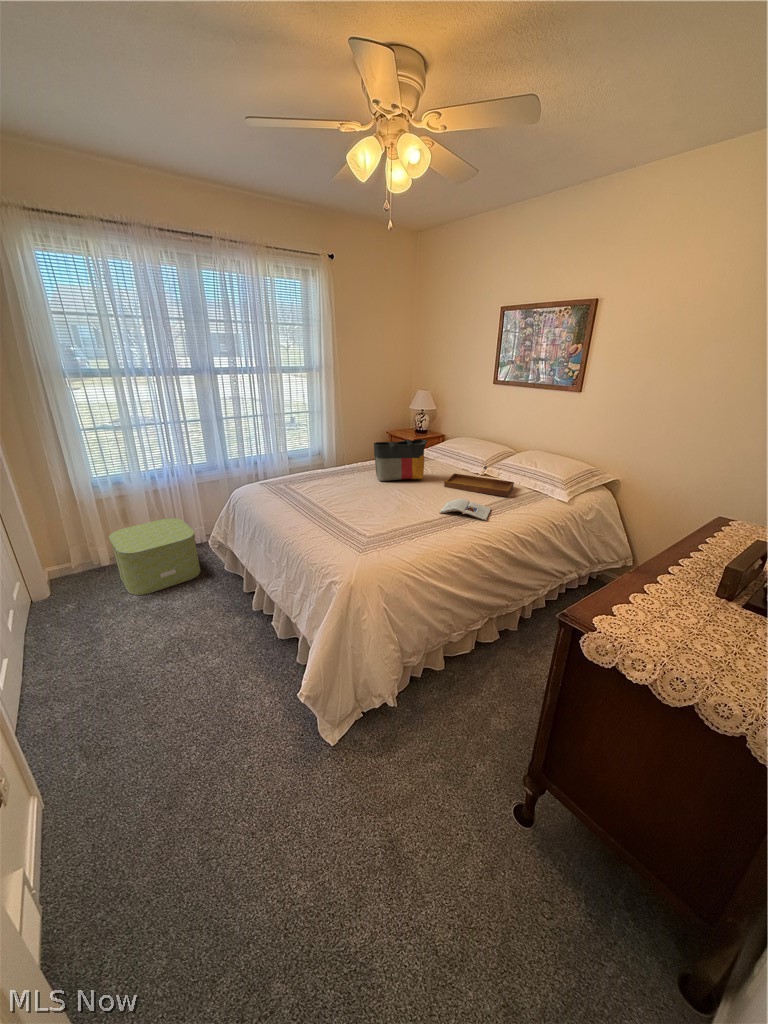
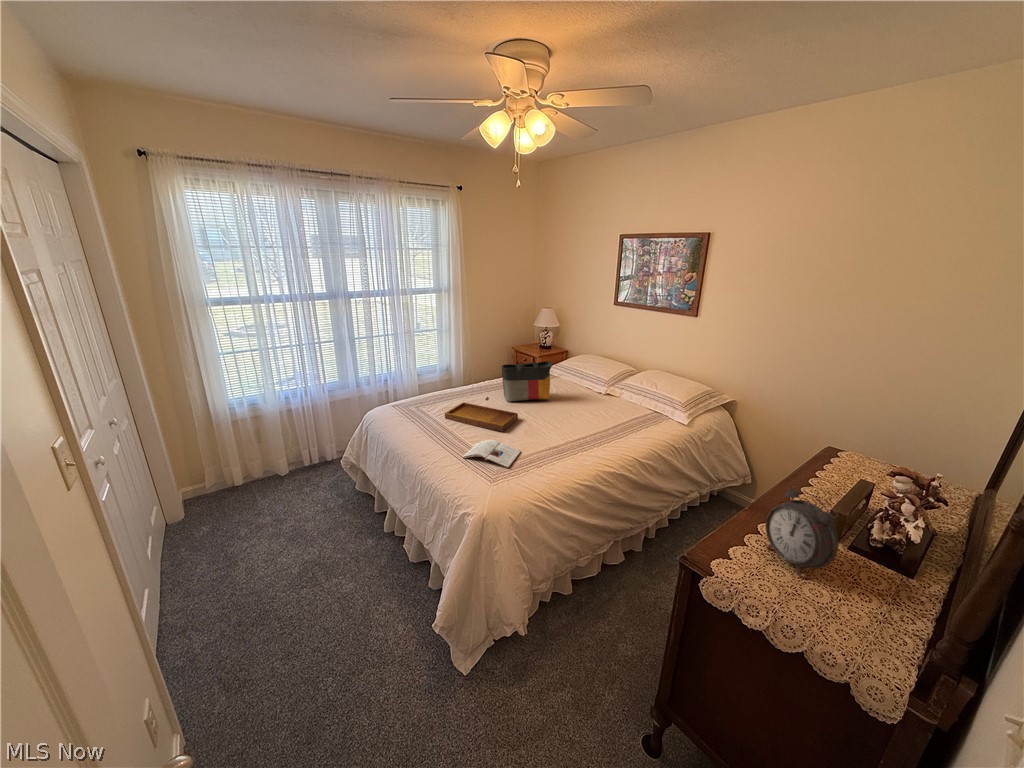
tray: present [444,466,514,497] -> present [445,397,518,432]
magazine: present [440,499,491,520] -> present [463,440,521,468]
storage box: present [109,518,201,595] -> none [243,436,332,516]
alarm clock: none [654,534,739,631] -> present [765,483,839,576]

